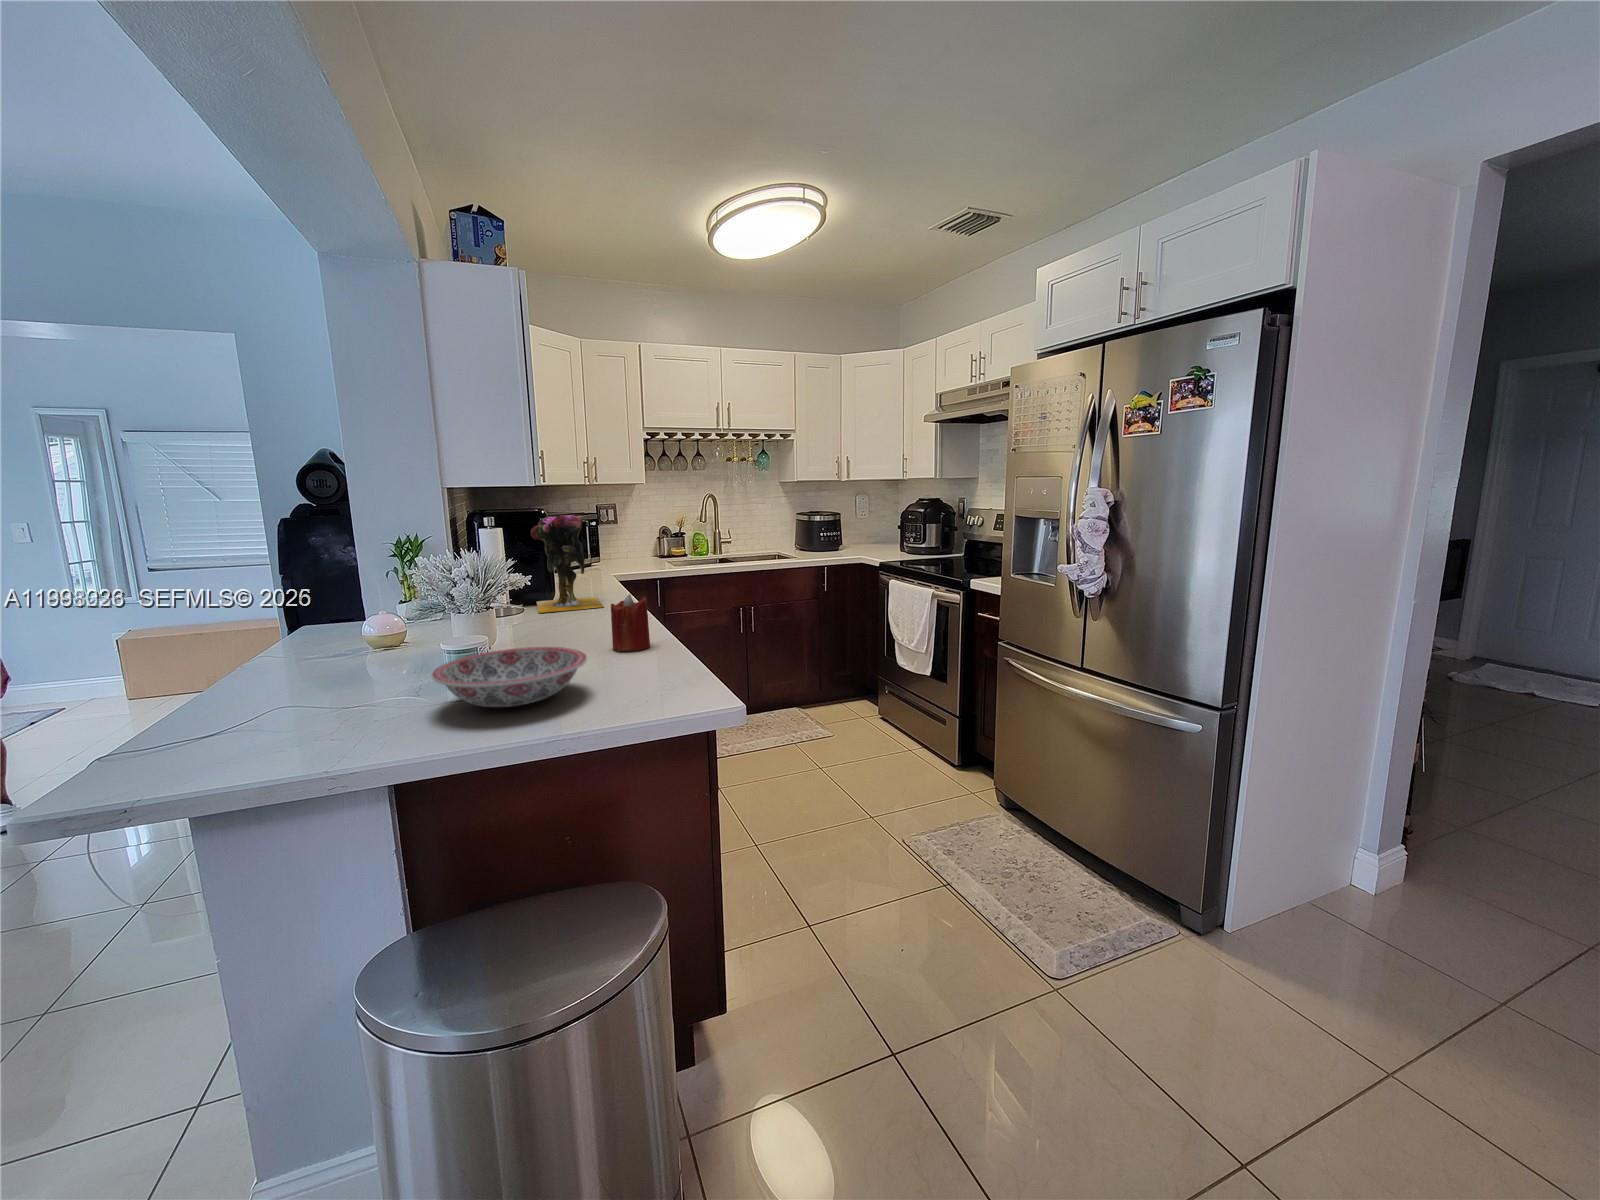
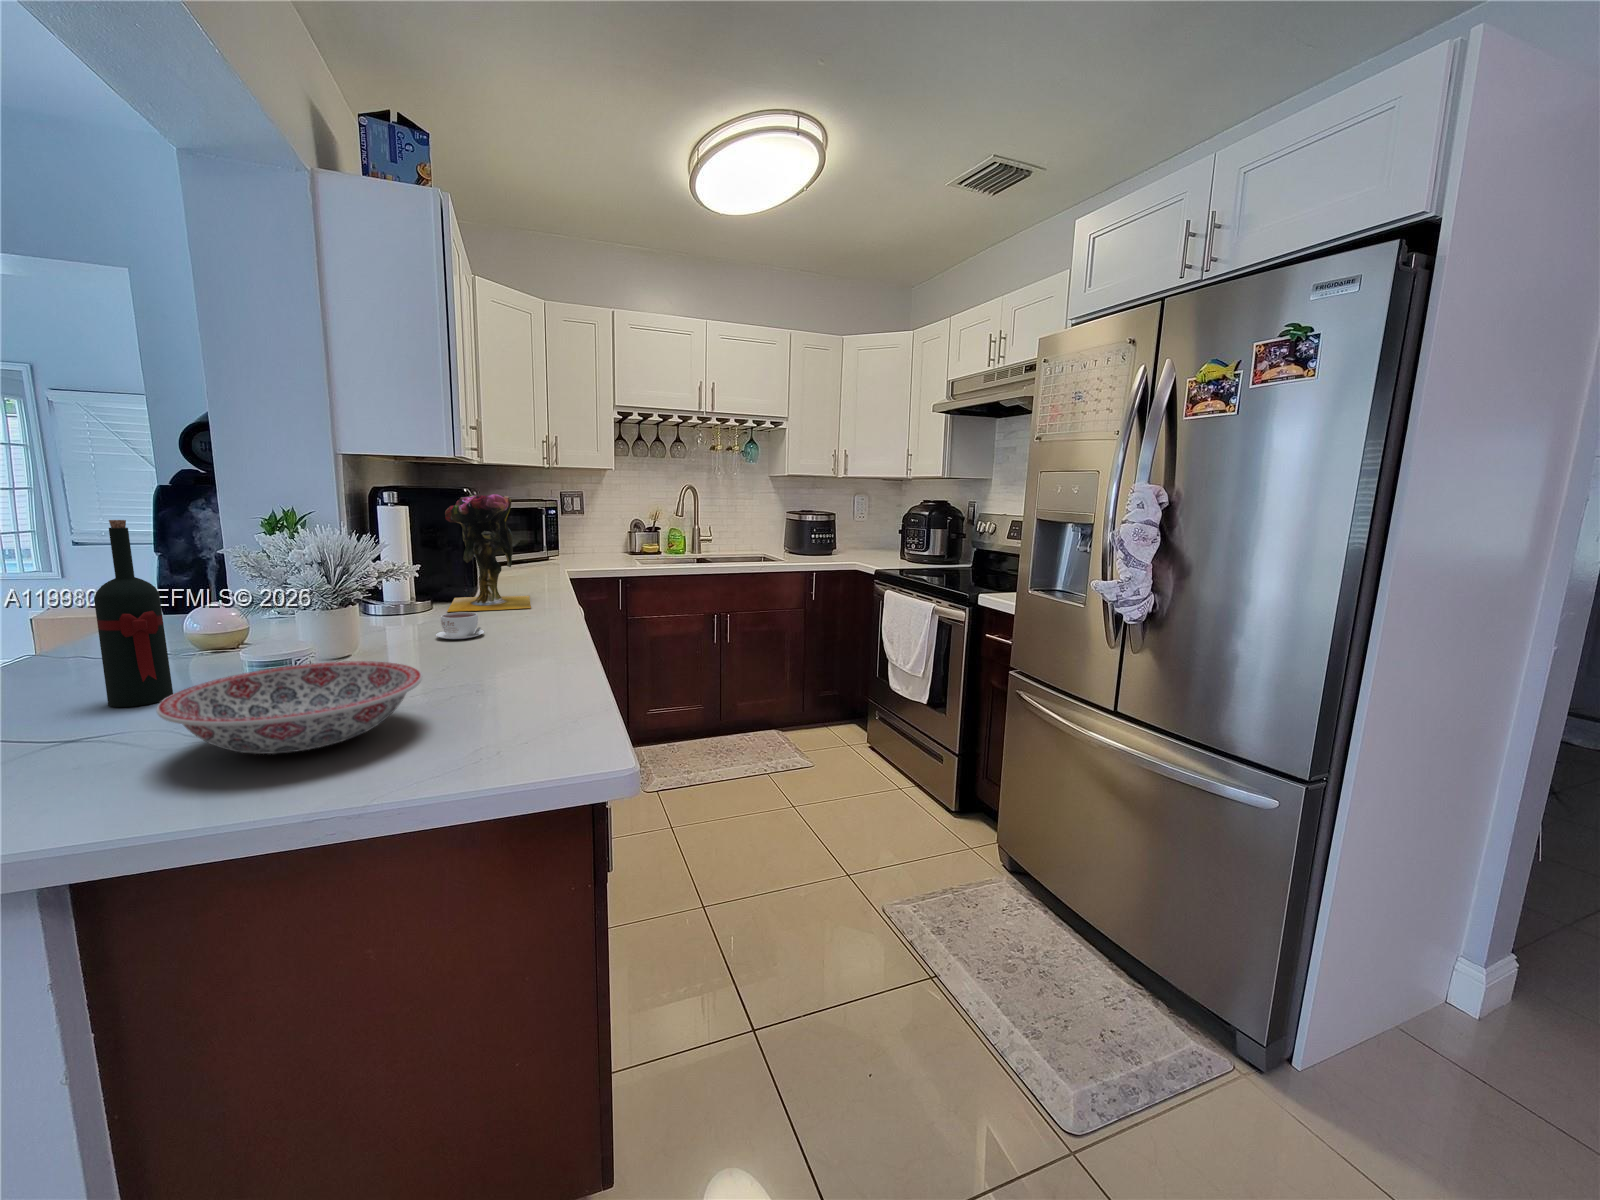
wine bottle: none [343,554,393,687] -> present [94,520,173,707]
candle: present [611,594,650,652] -> none [501,593,554,669]
coffee cup: none [546,612,583,633] -> present [435,612,484,639]

